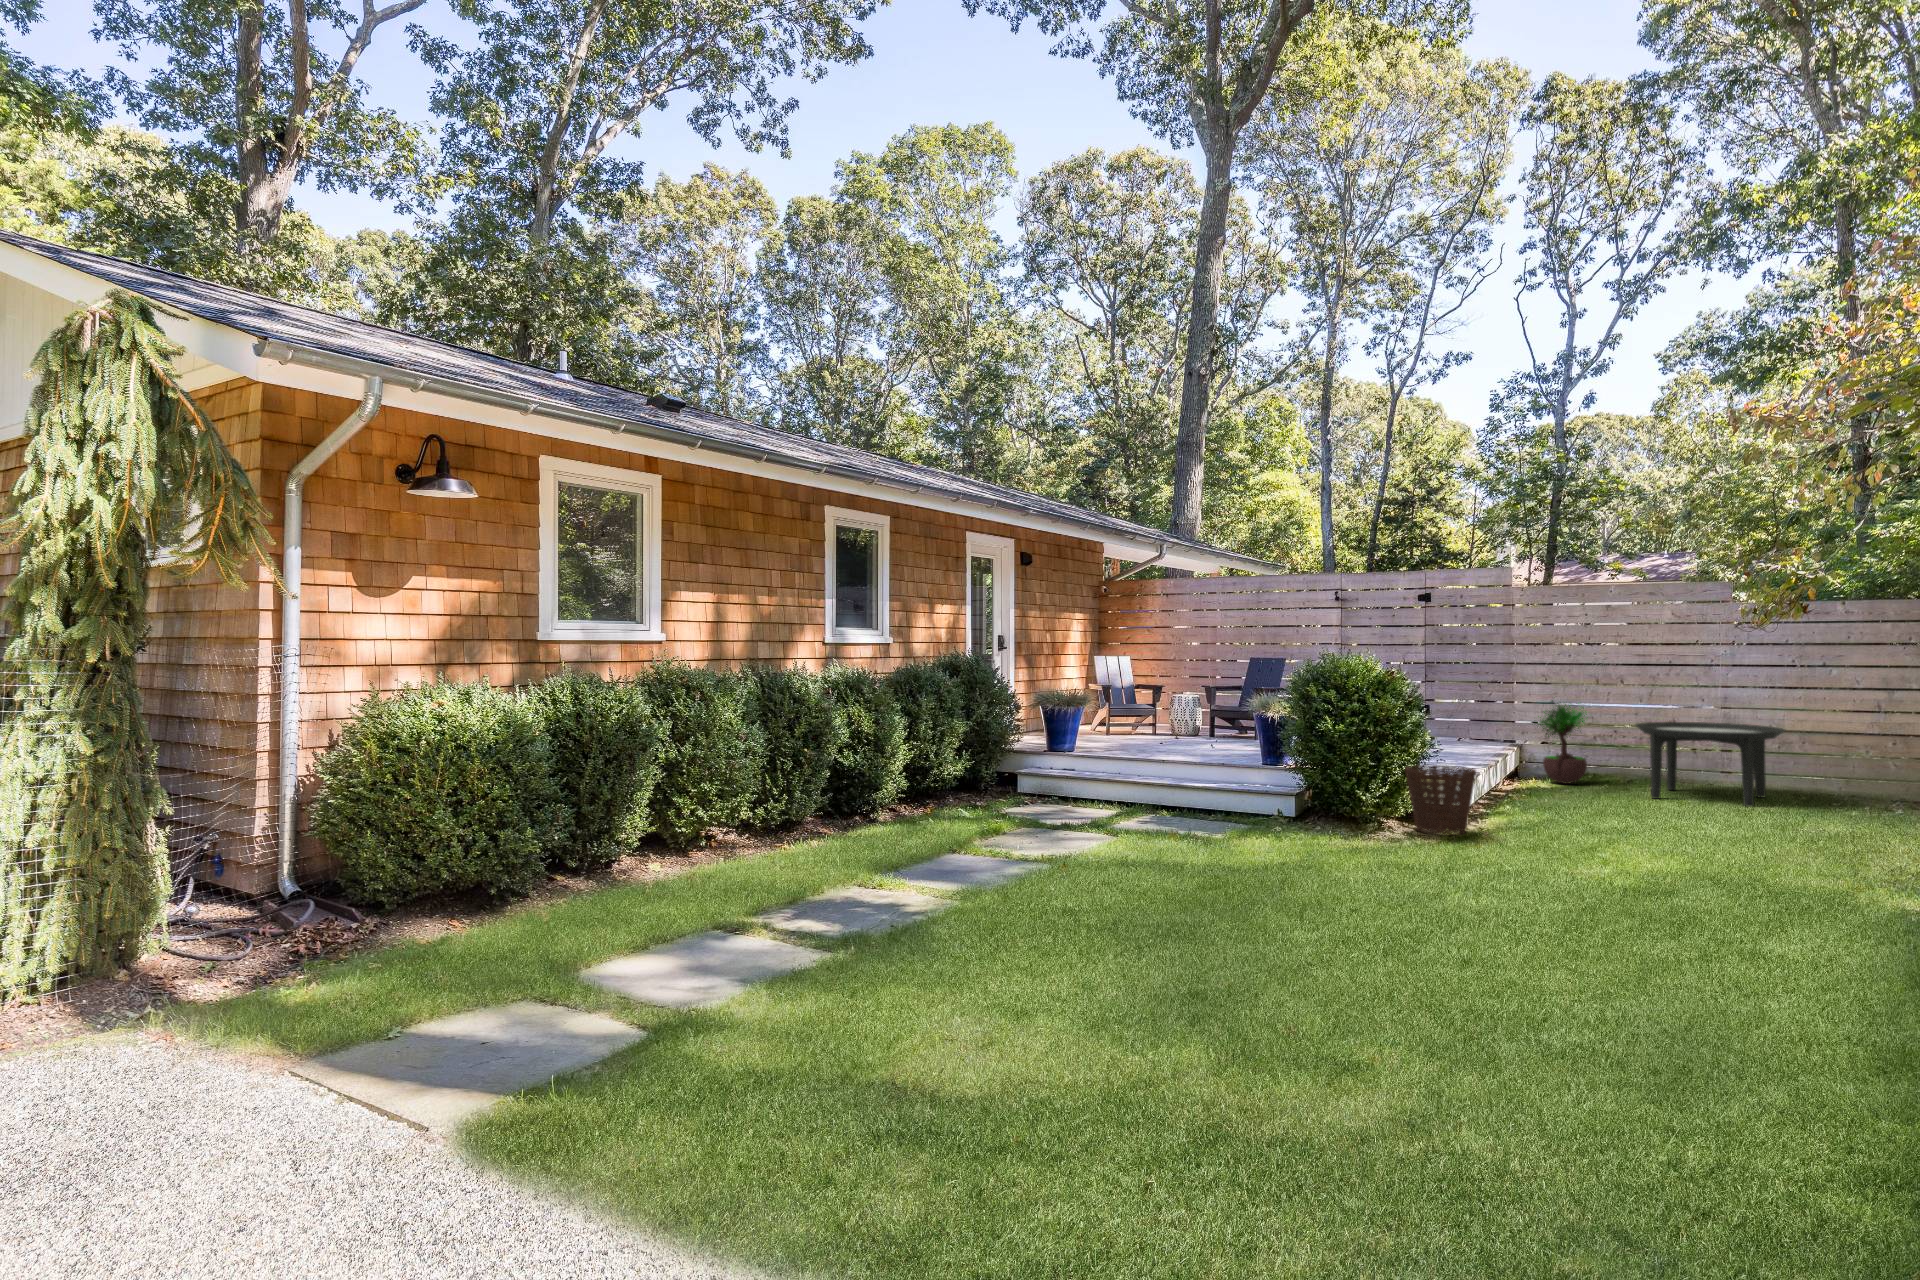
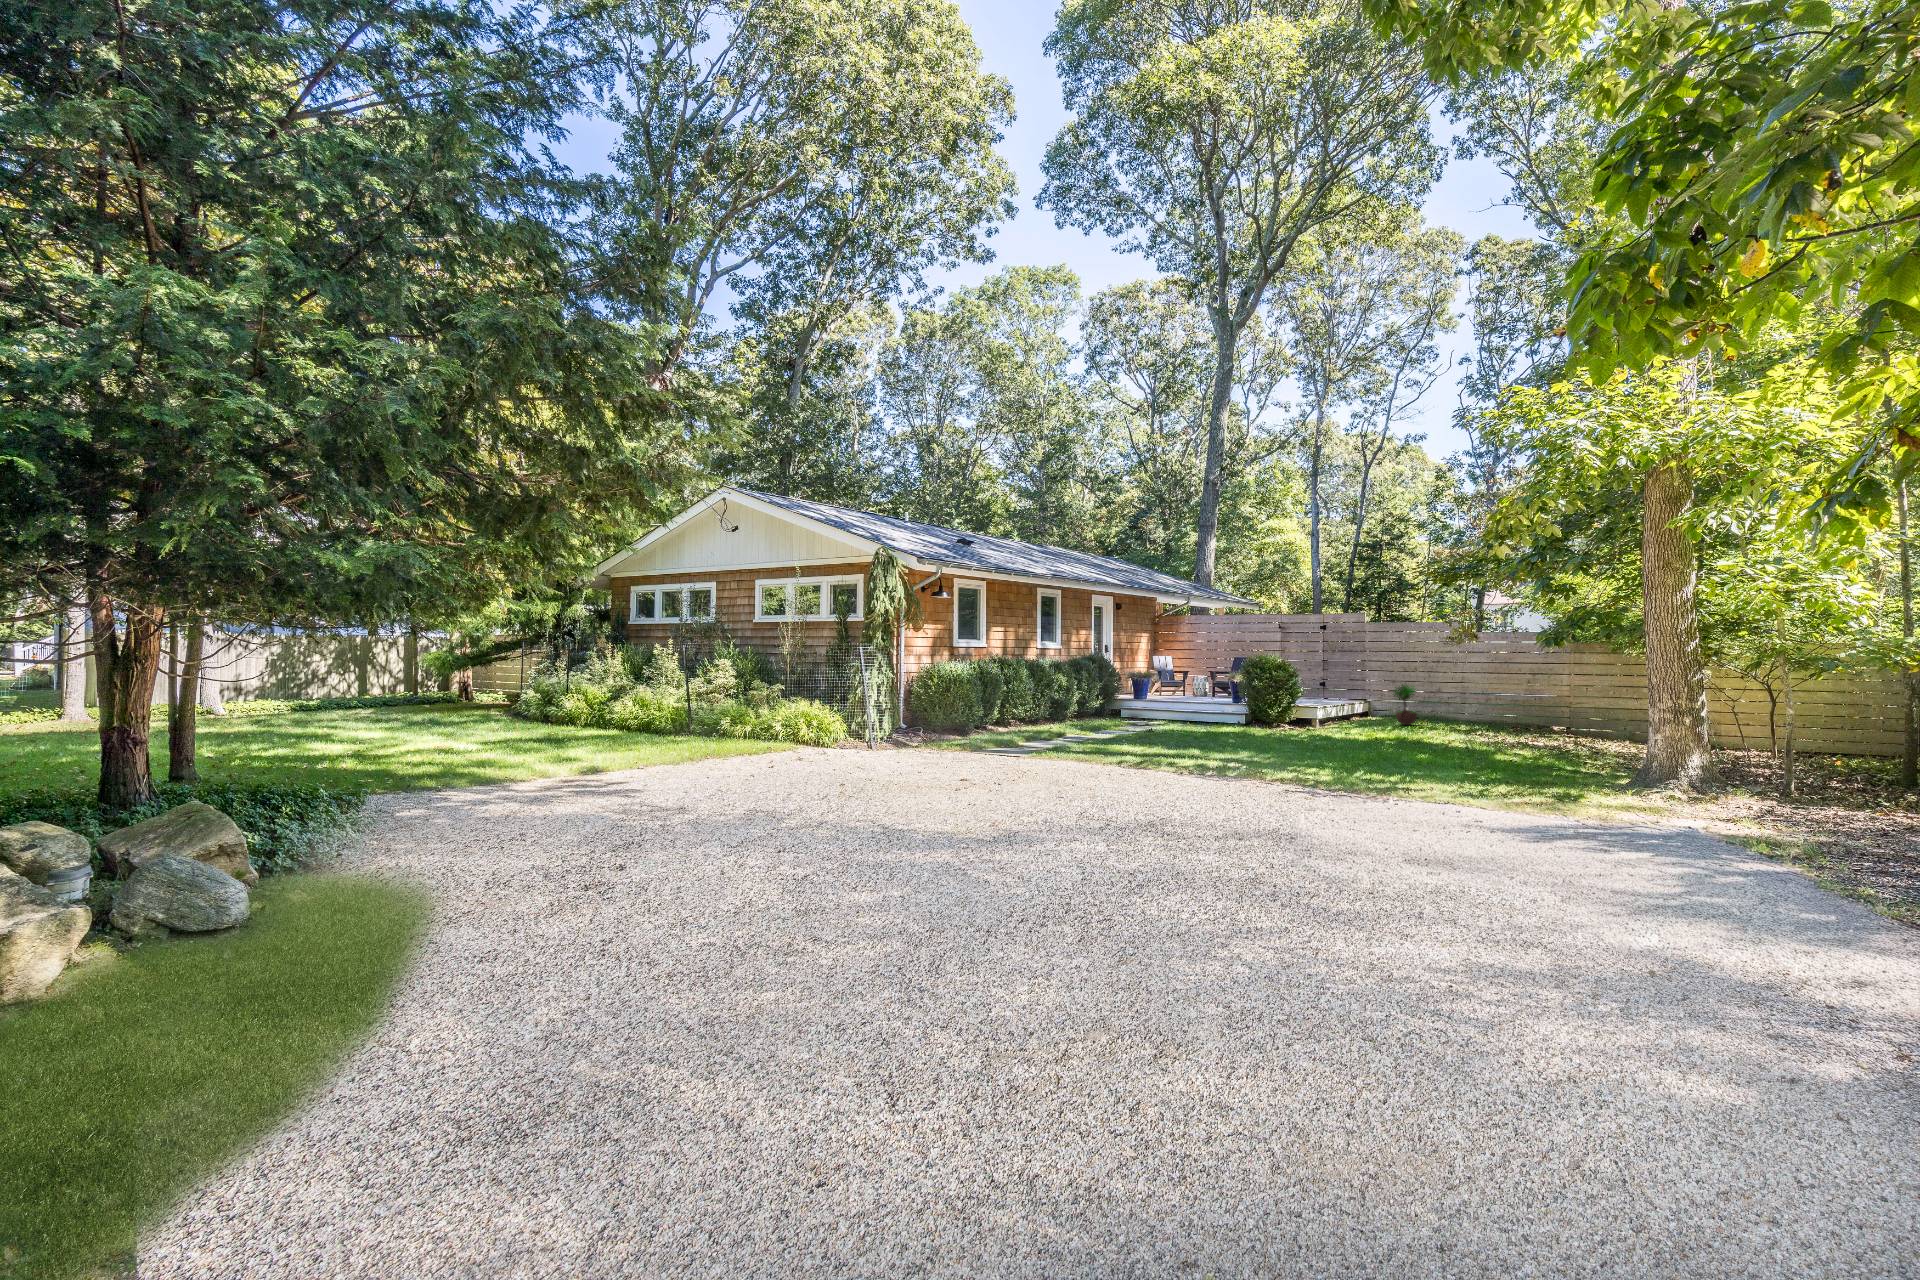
round table: present [1635,722,1785,807] -> none [1433,693,1498,730]
basket: present [1405,765,1476,835] -> none [1310,706,1340,735]

